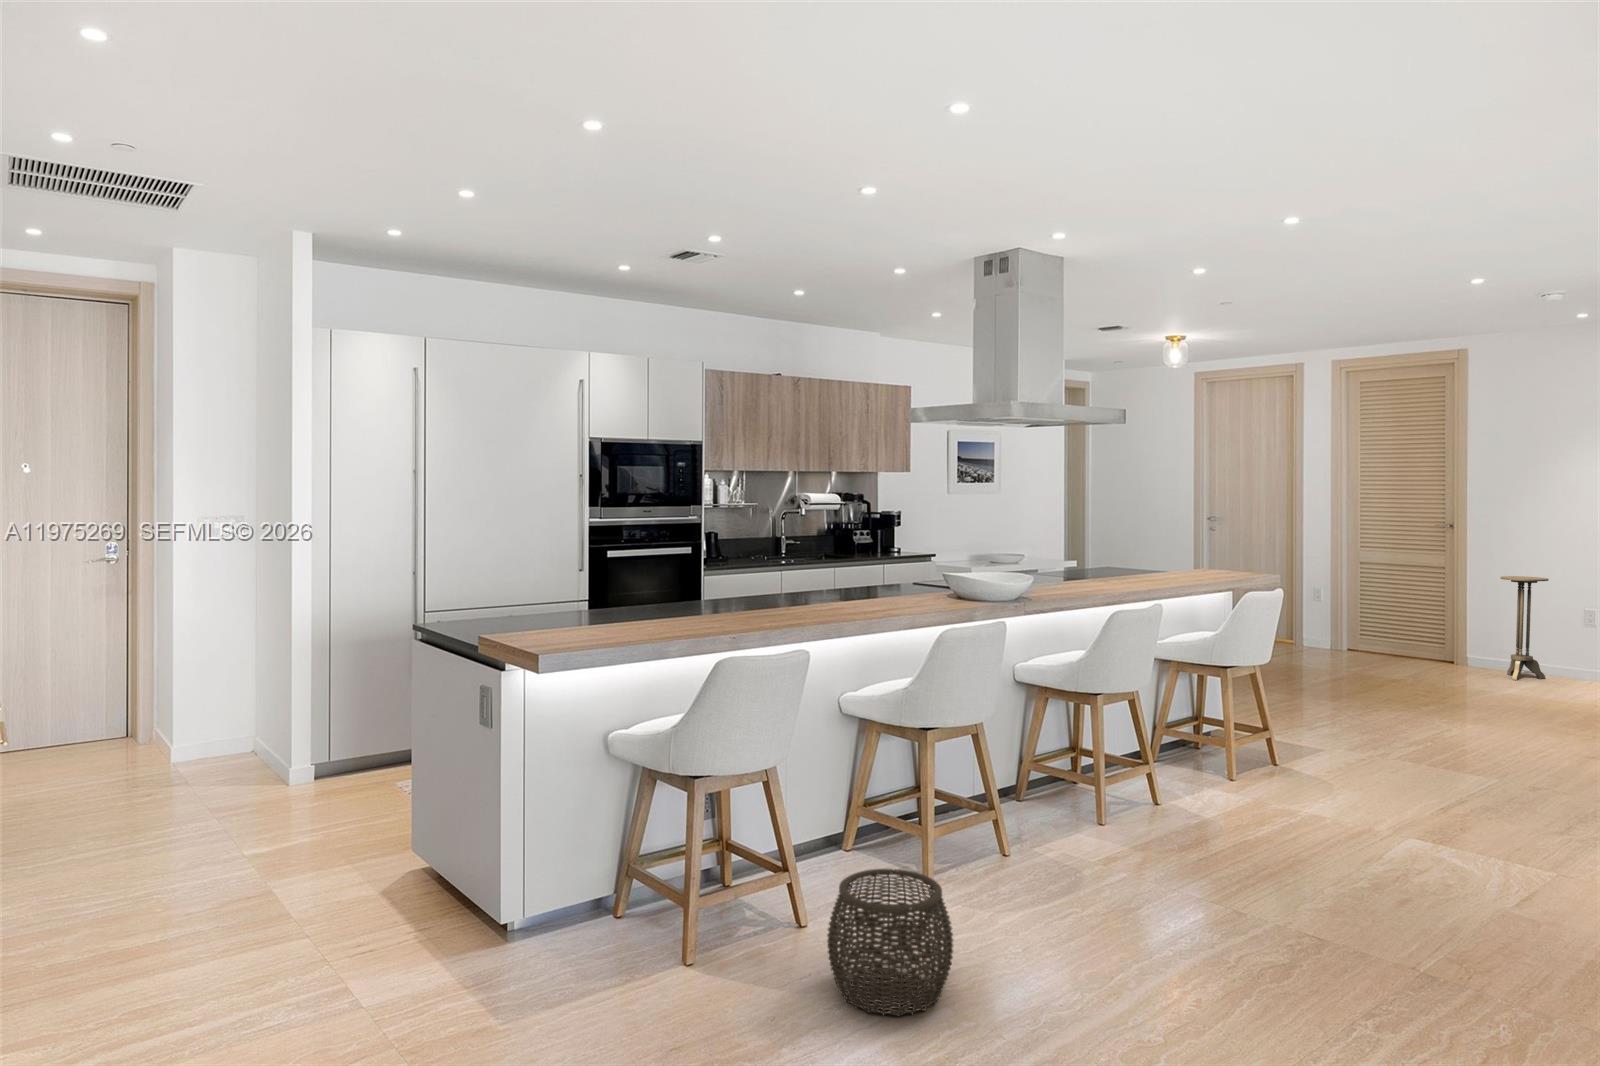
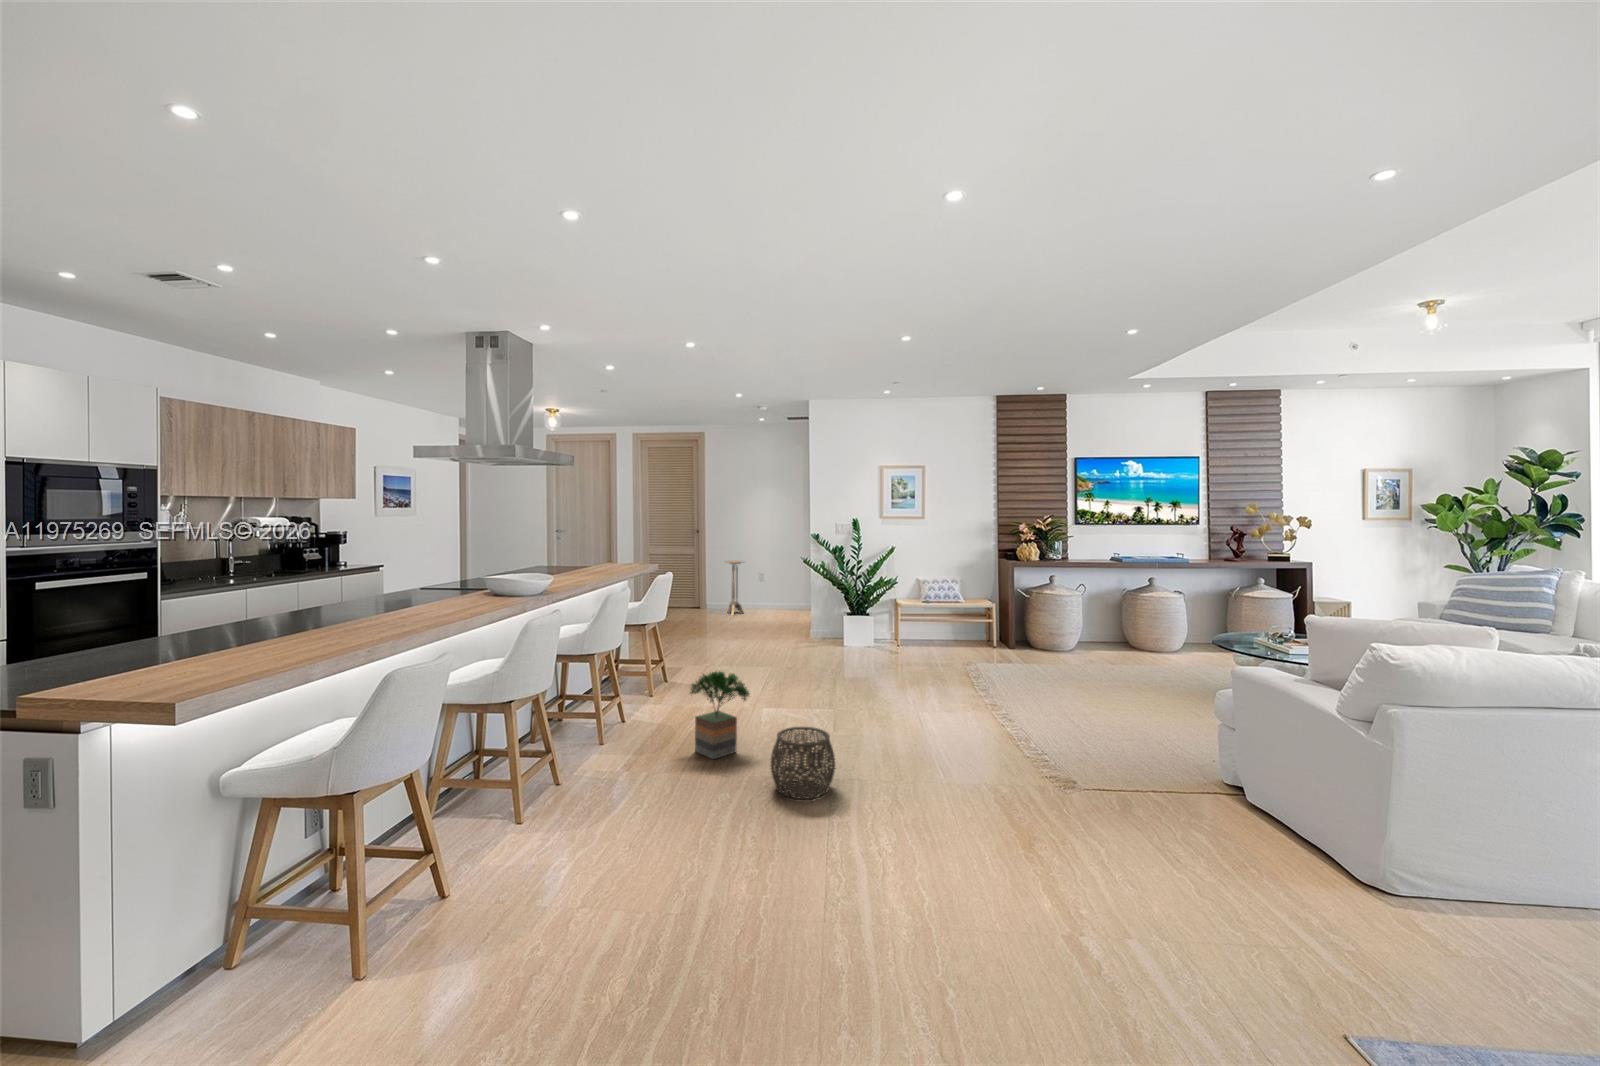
potted tree: none [1231,738,1344,887] -> present [690,671,749,759]
woven basket: present [827,869,953,1016] -> present [771,727,835,799]

